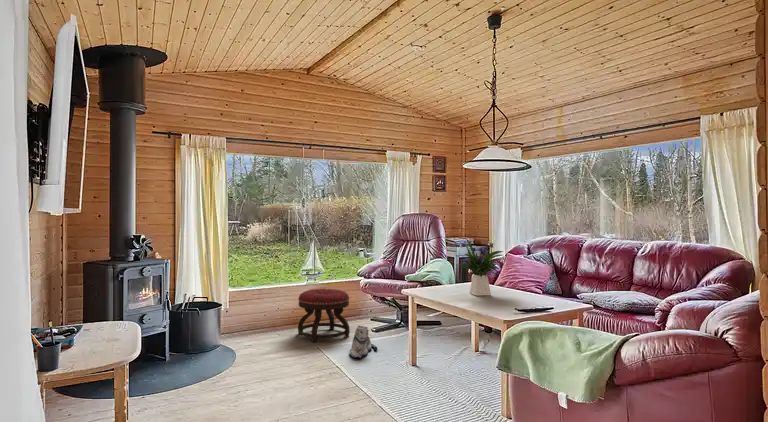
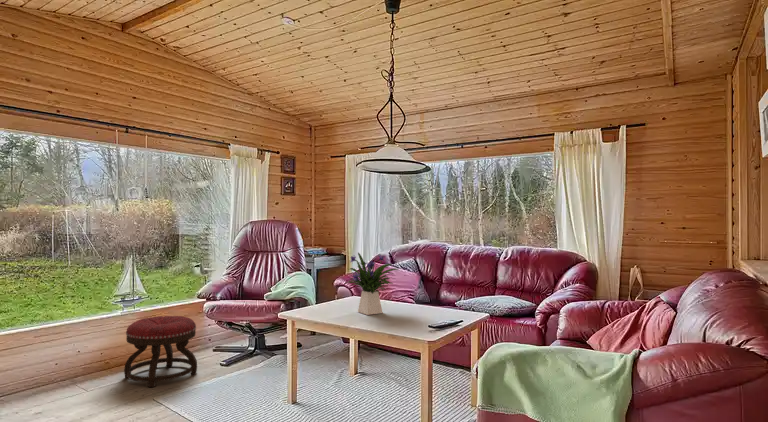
plush toy: present [350,326,377,358] -> none [207,361,241,403]

